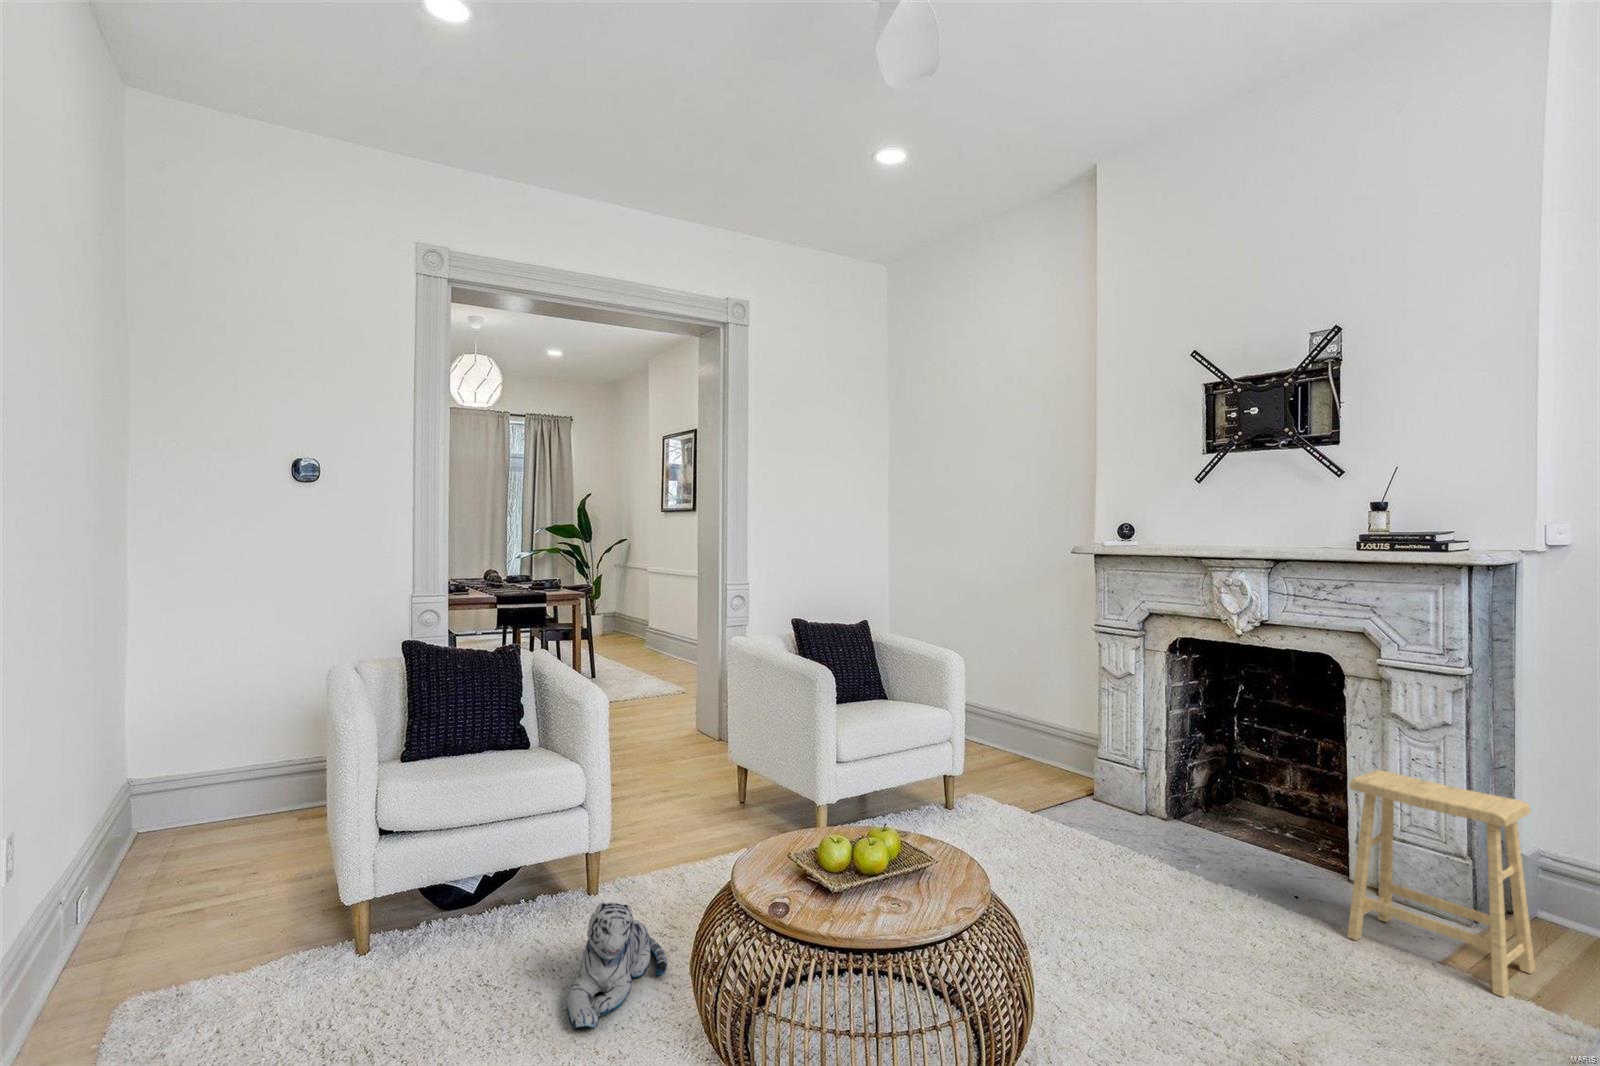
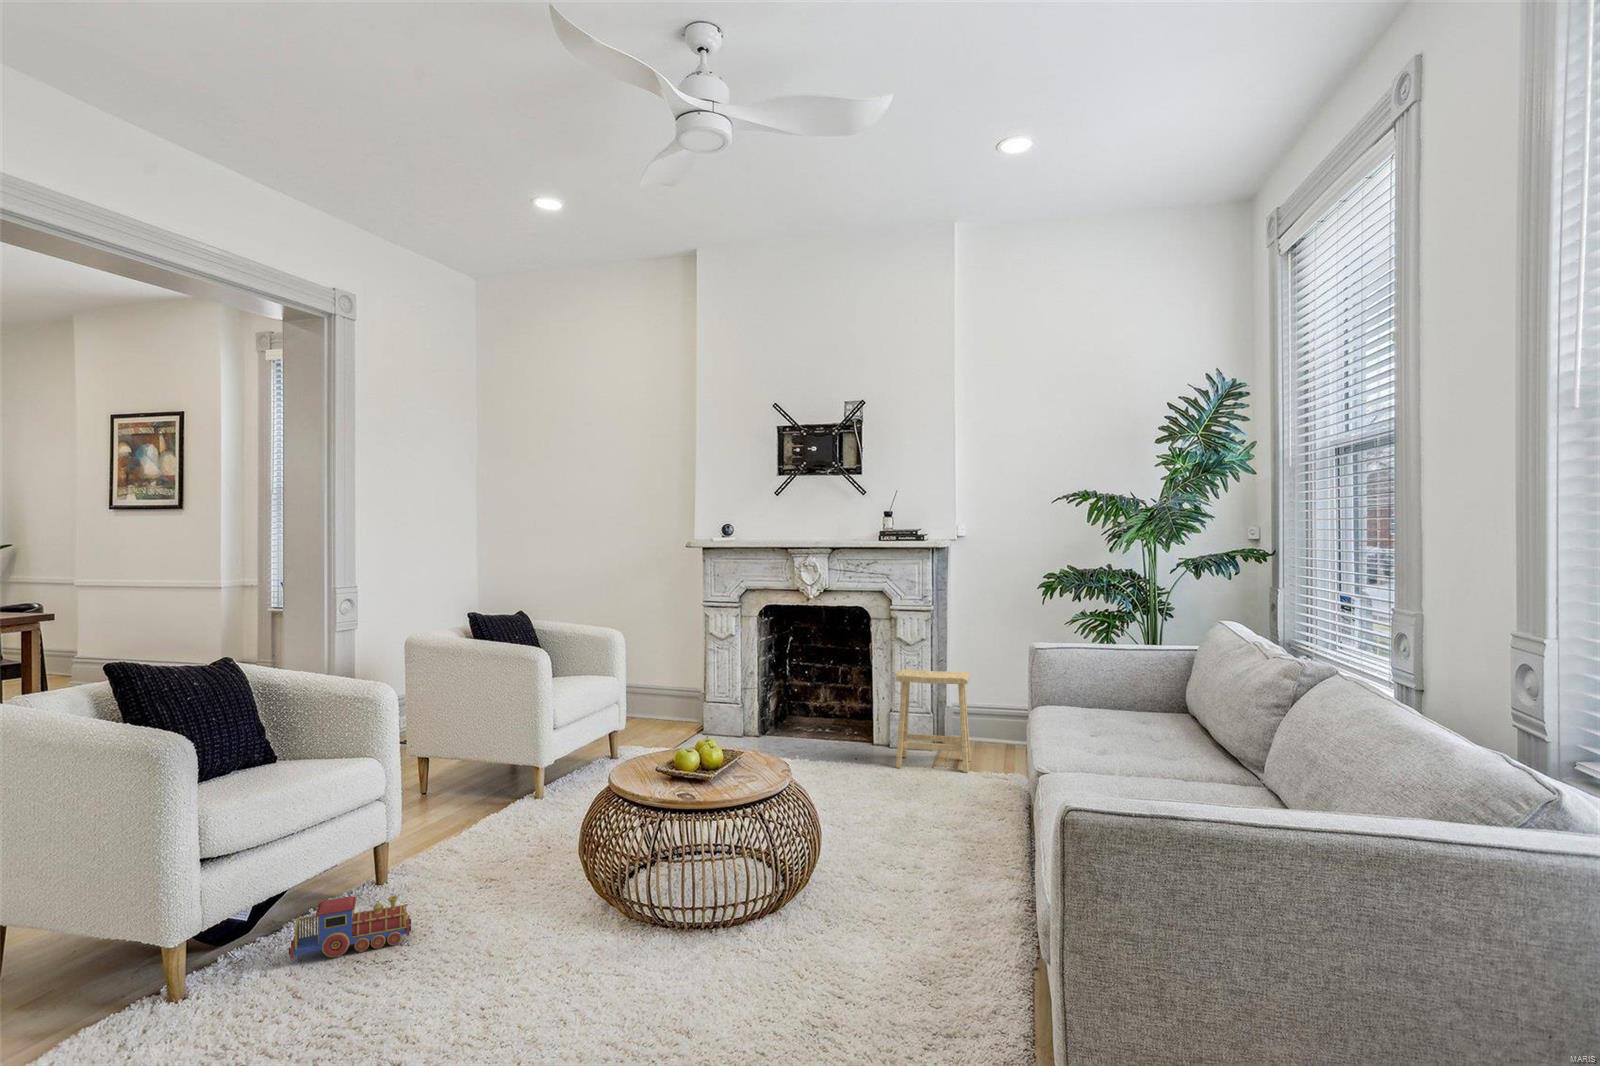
toy train: none [428,898,537,969] -> present [289,896,411,958]
plush toy: present [567,902,667,1029] -> none [469,847,546,946]

